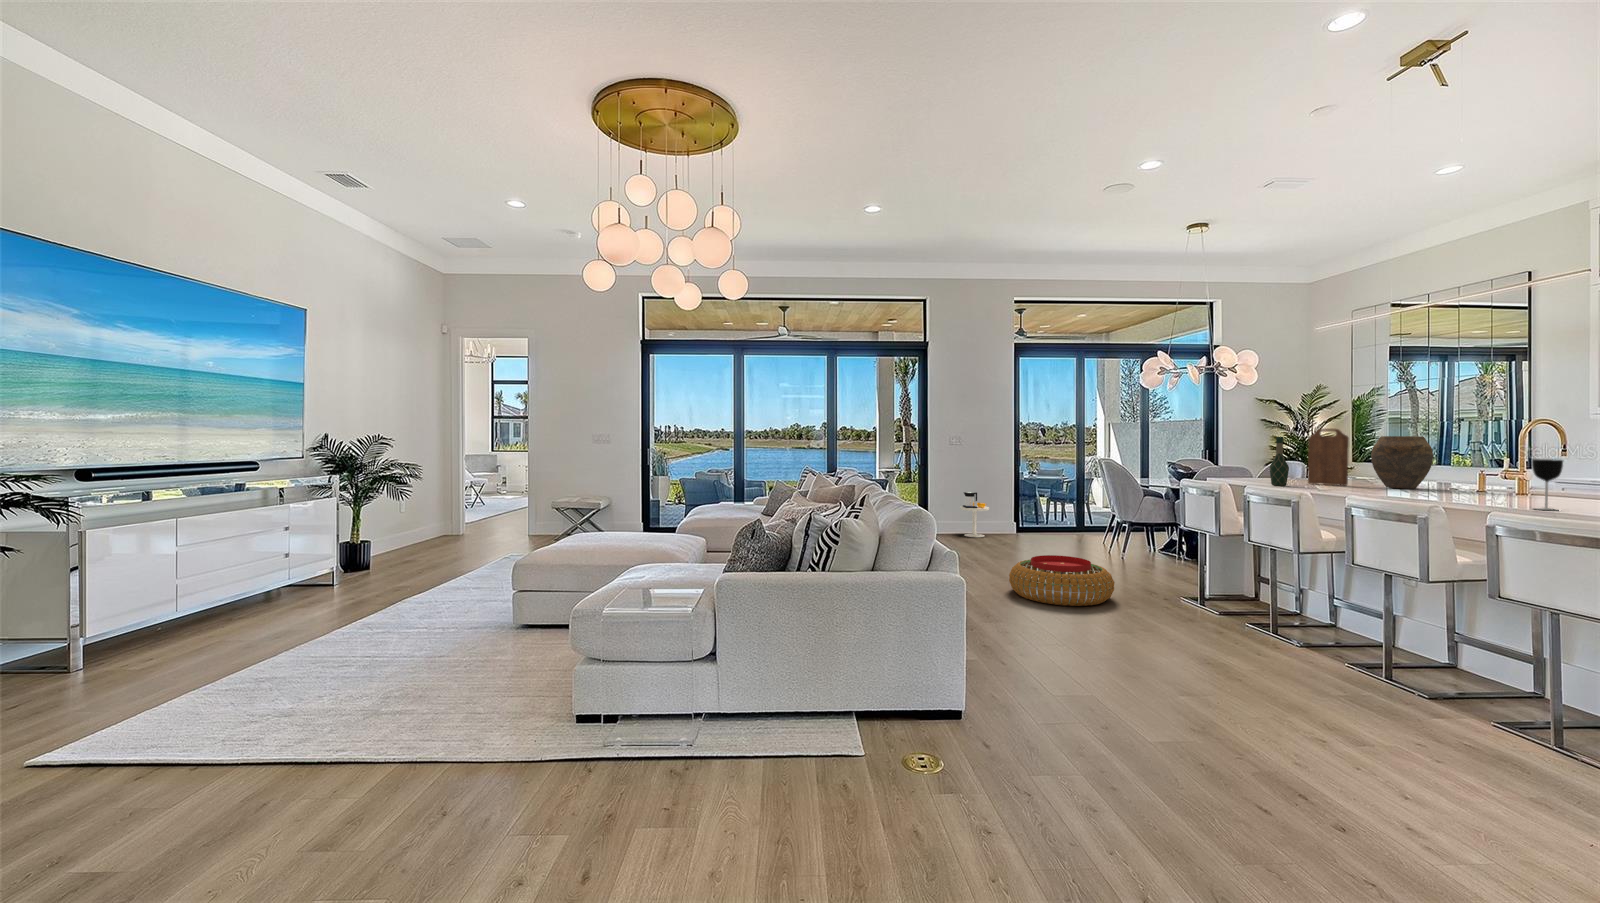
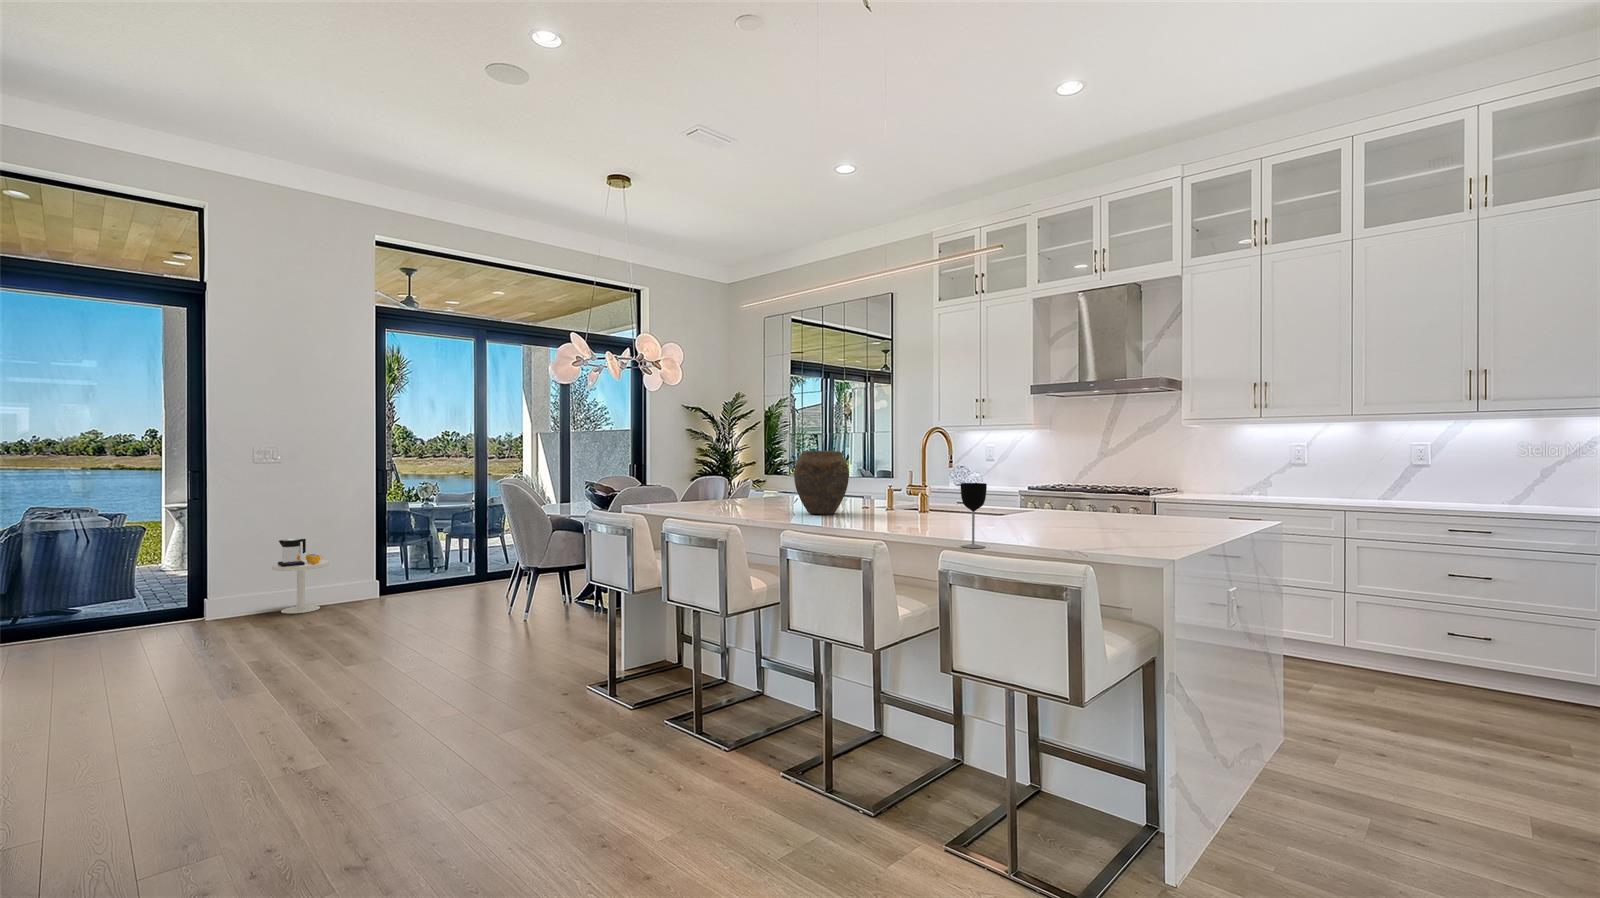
cutting board: present [1308,429,1349,486] -> none [732,441,772,513]
wine bottle: present [1270,437,1289,486] -> none [691,452,713,518]
pouf: present [1009,555,1115,606] -> none [291,652,487,758]

